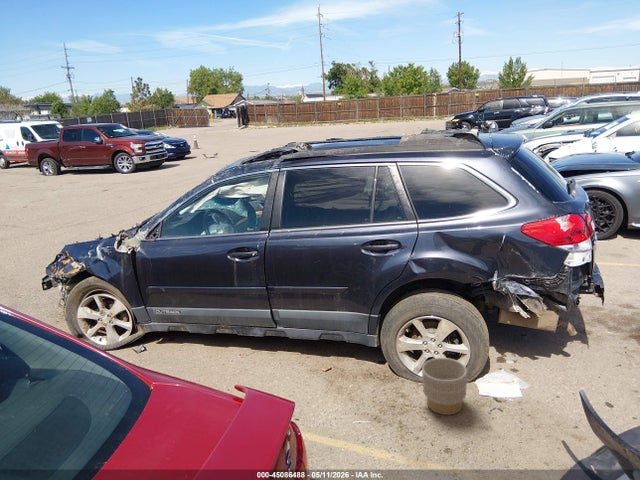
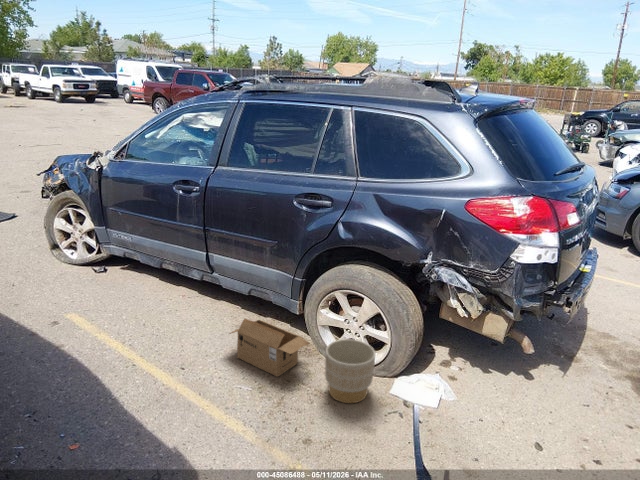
cardboard box: none [319,360,398,408] -> present [231,319,309,377]

